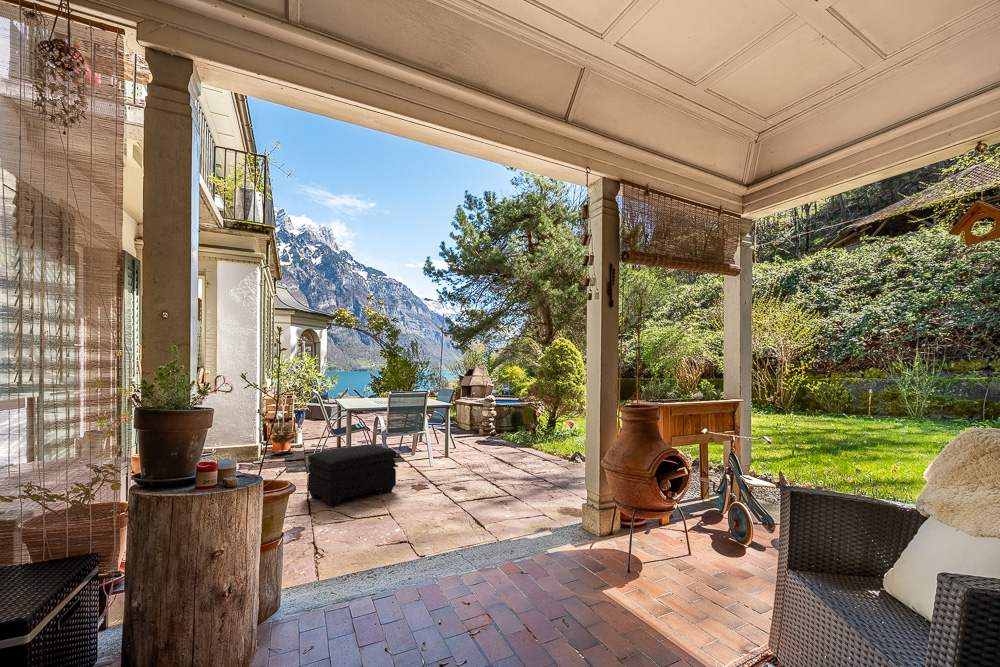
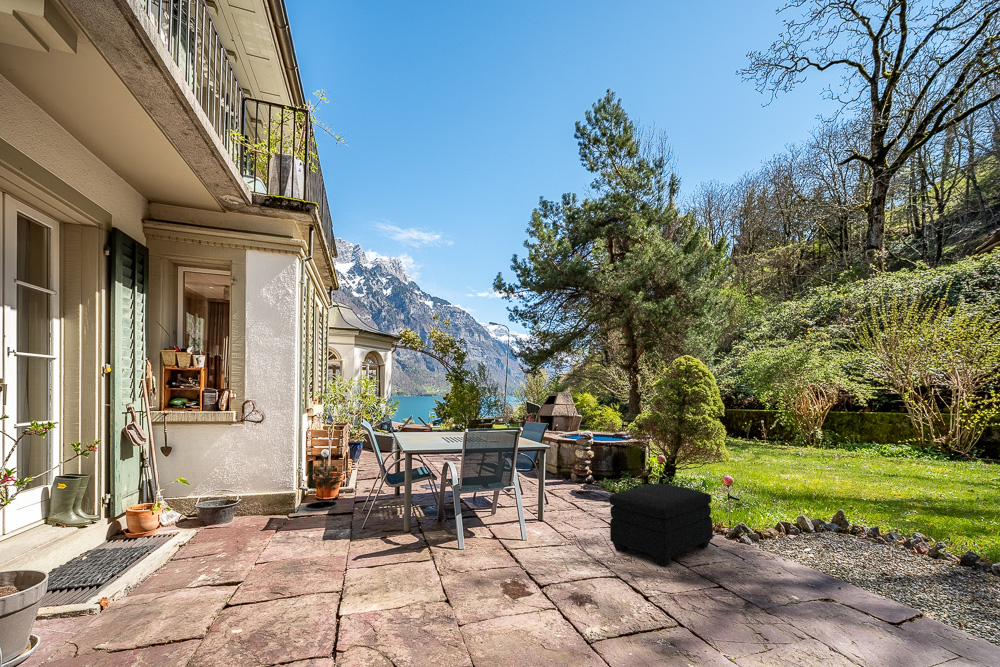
ottoman: present [308,444,396,507] -> present [610,484,713,567]

